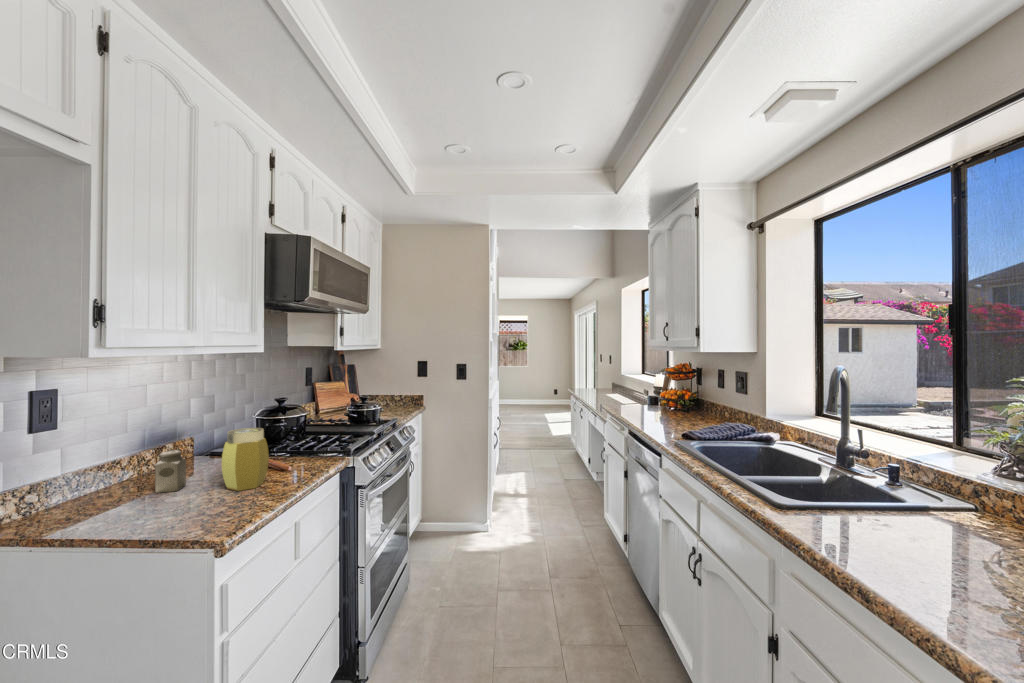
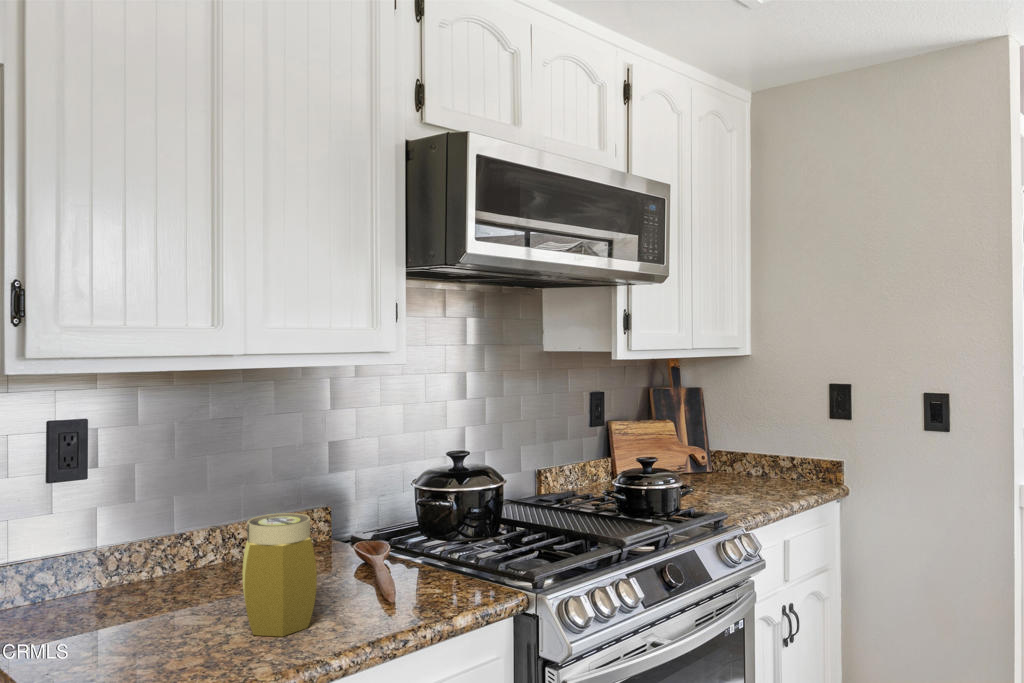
salt shaker: present [155,450,186,493] -> none [182,534,231,608]

